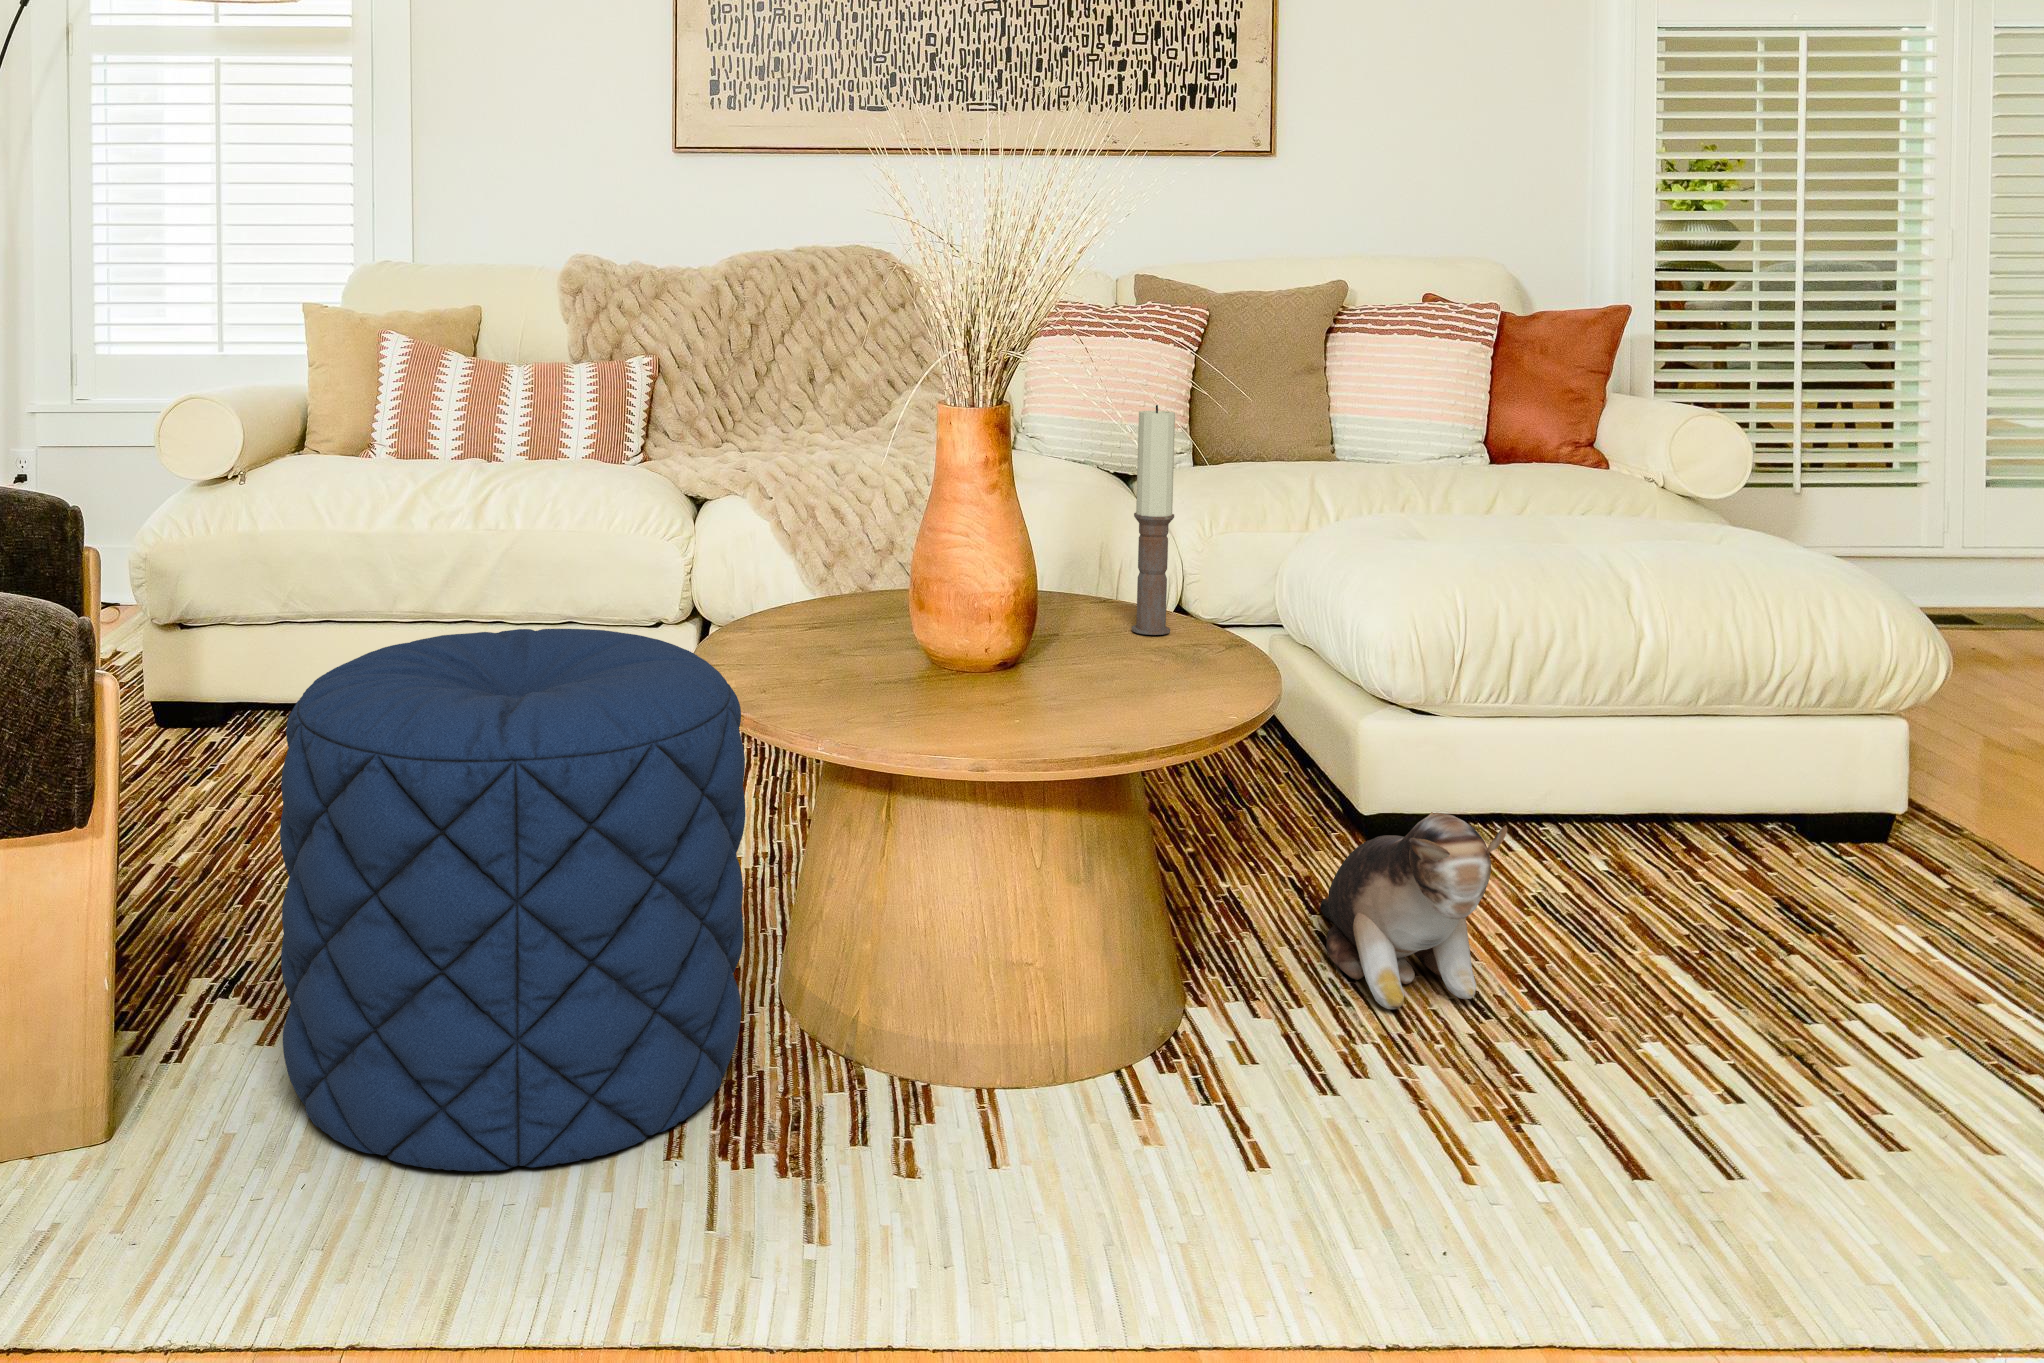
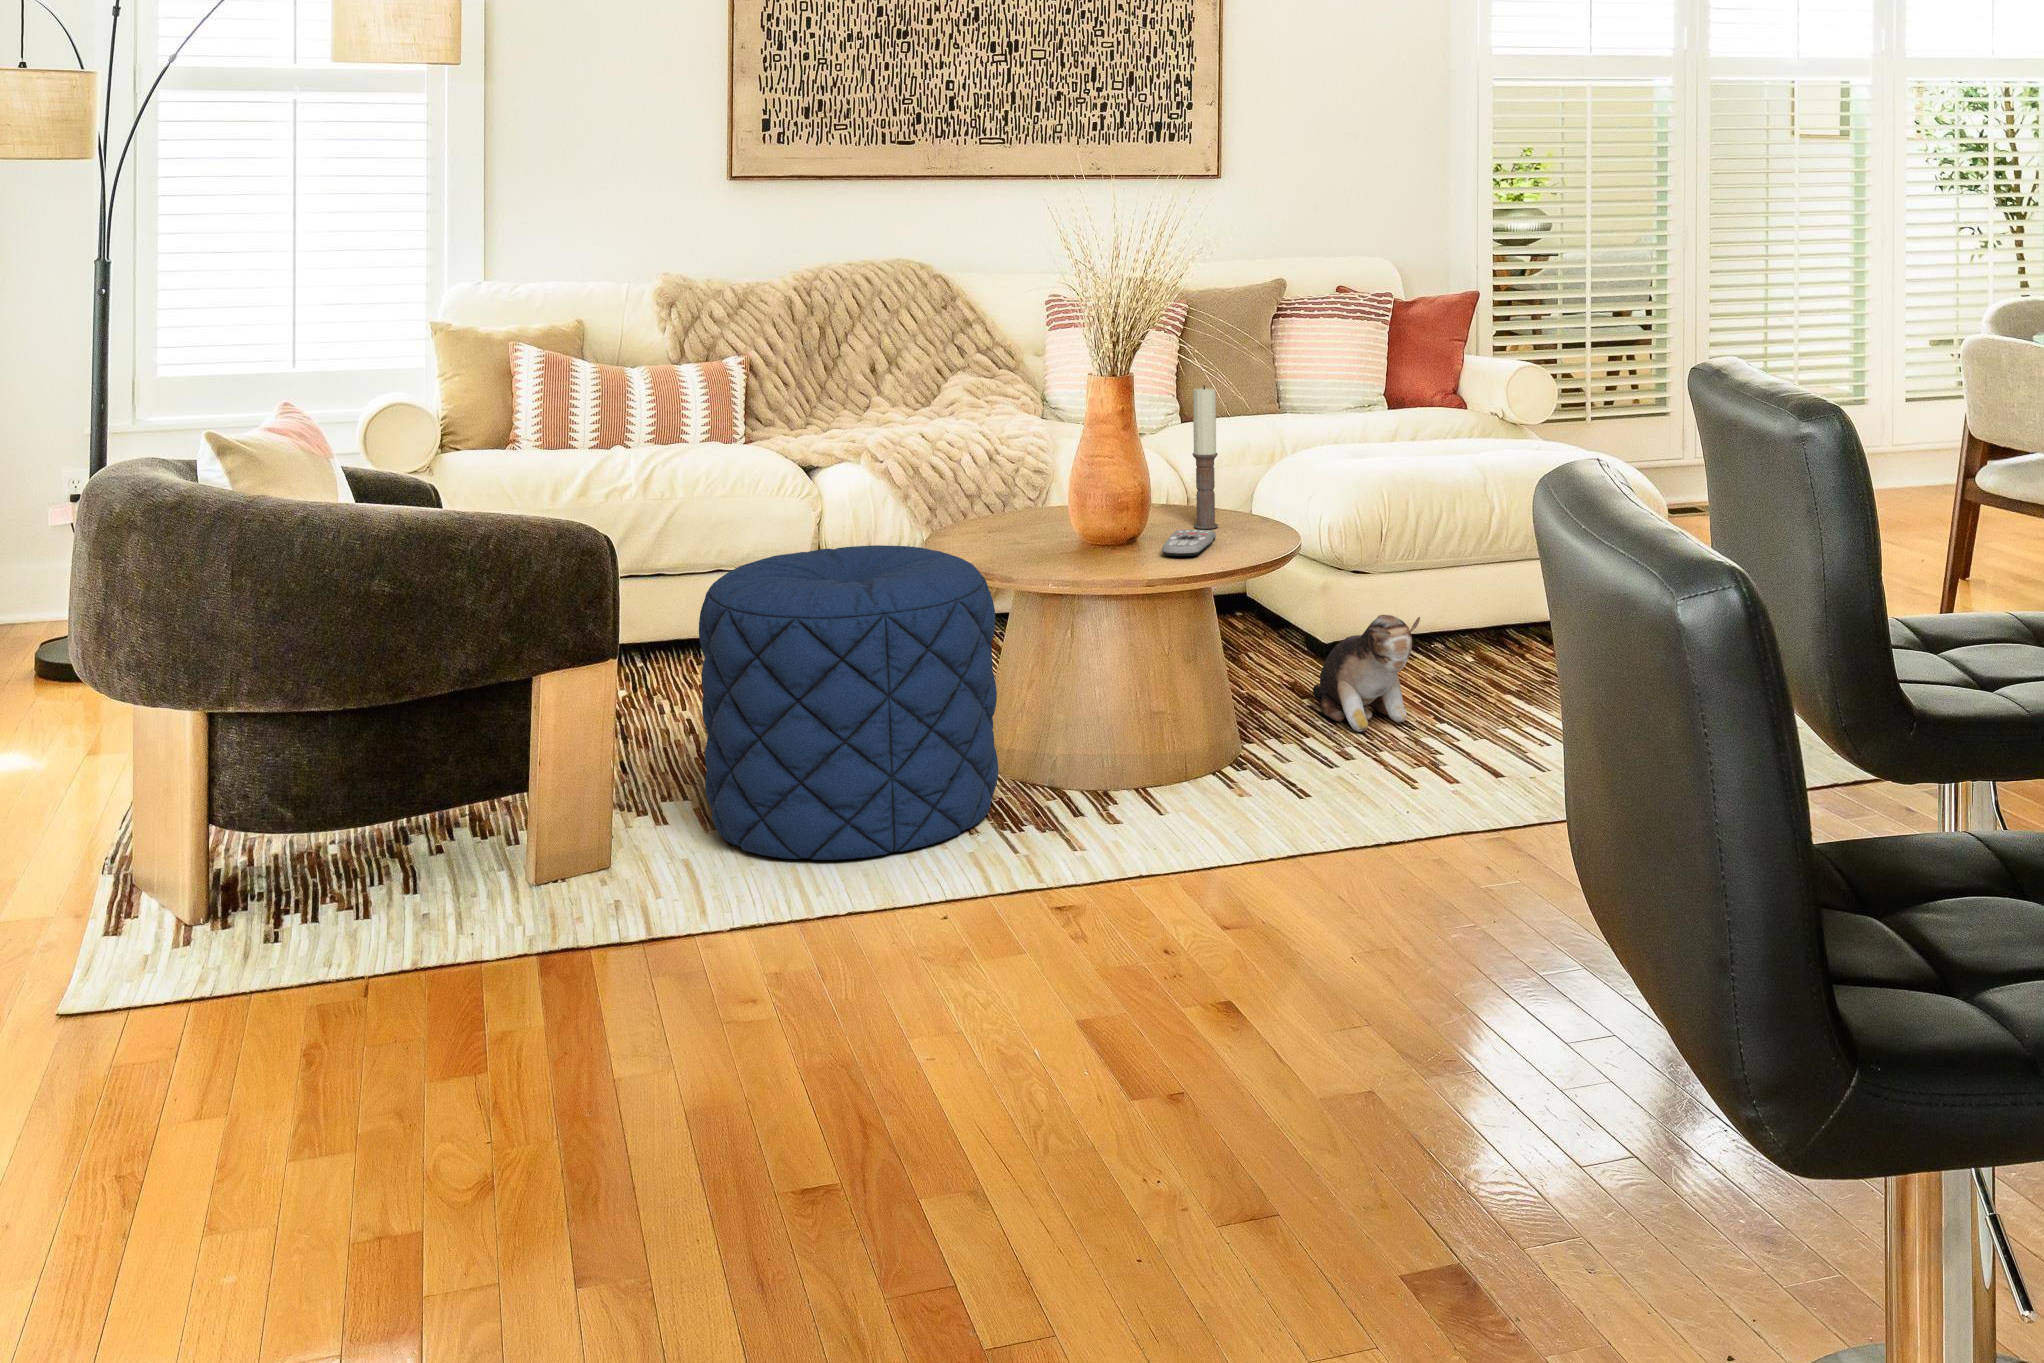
remote control: none [1055,636,1157,684] -> present [1162,530,1216,556]

